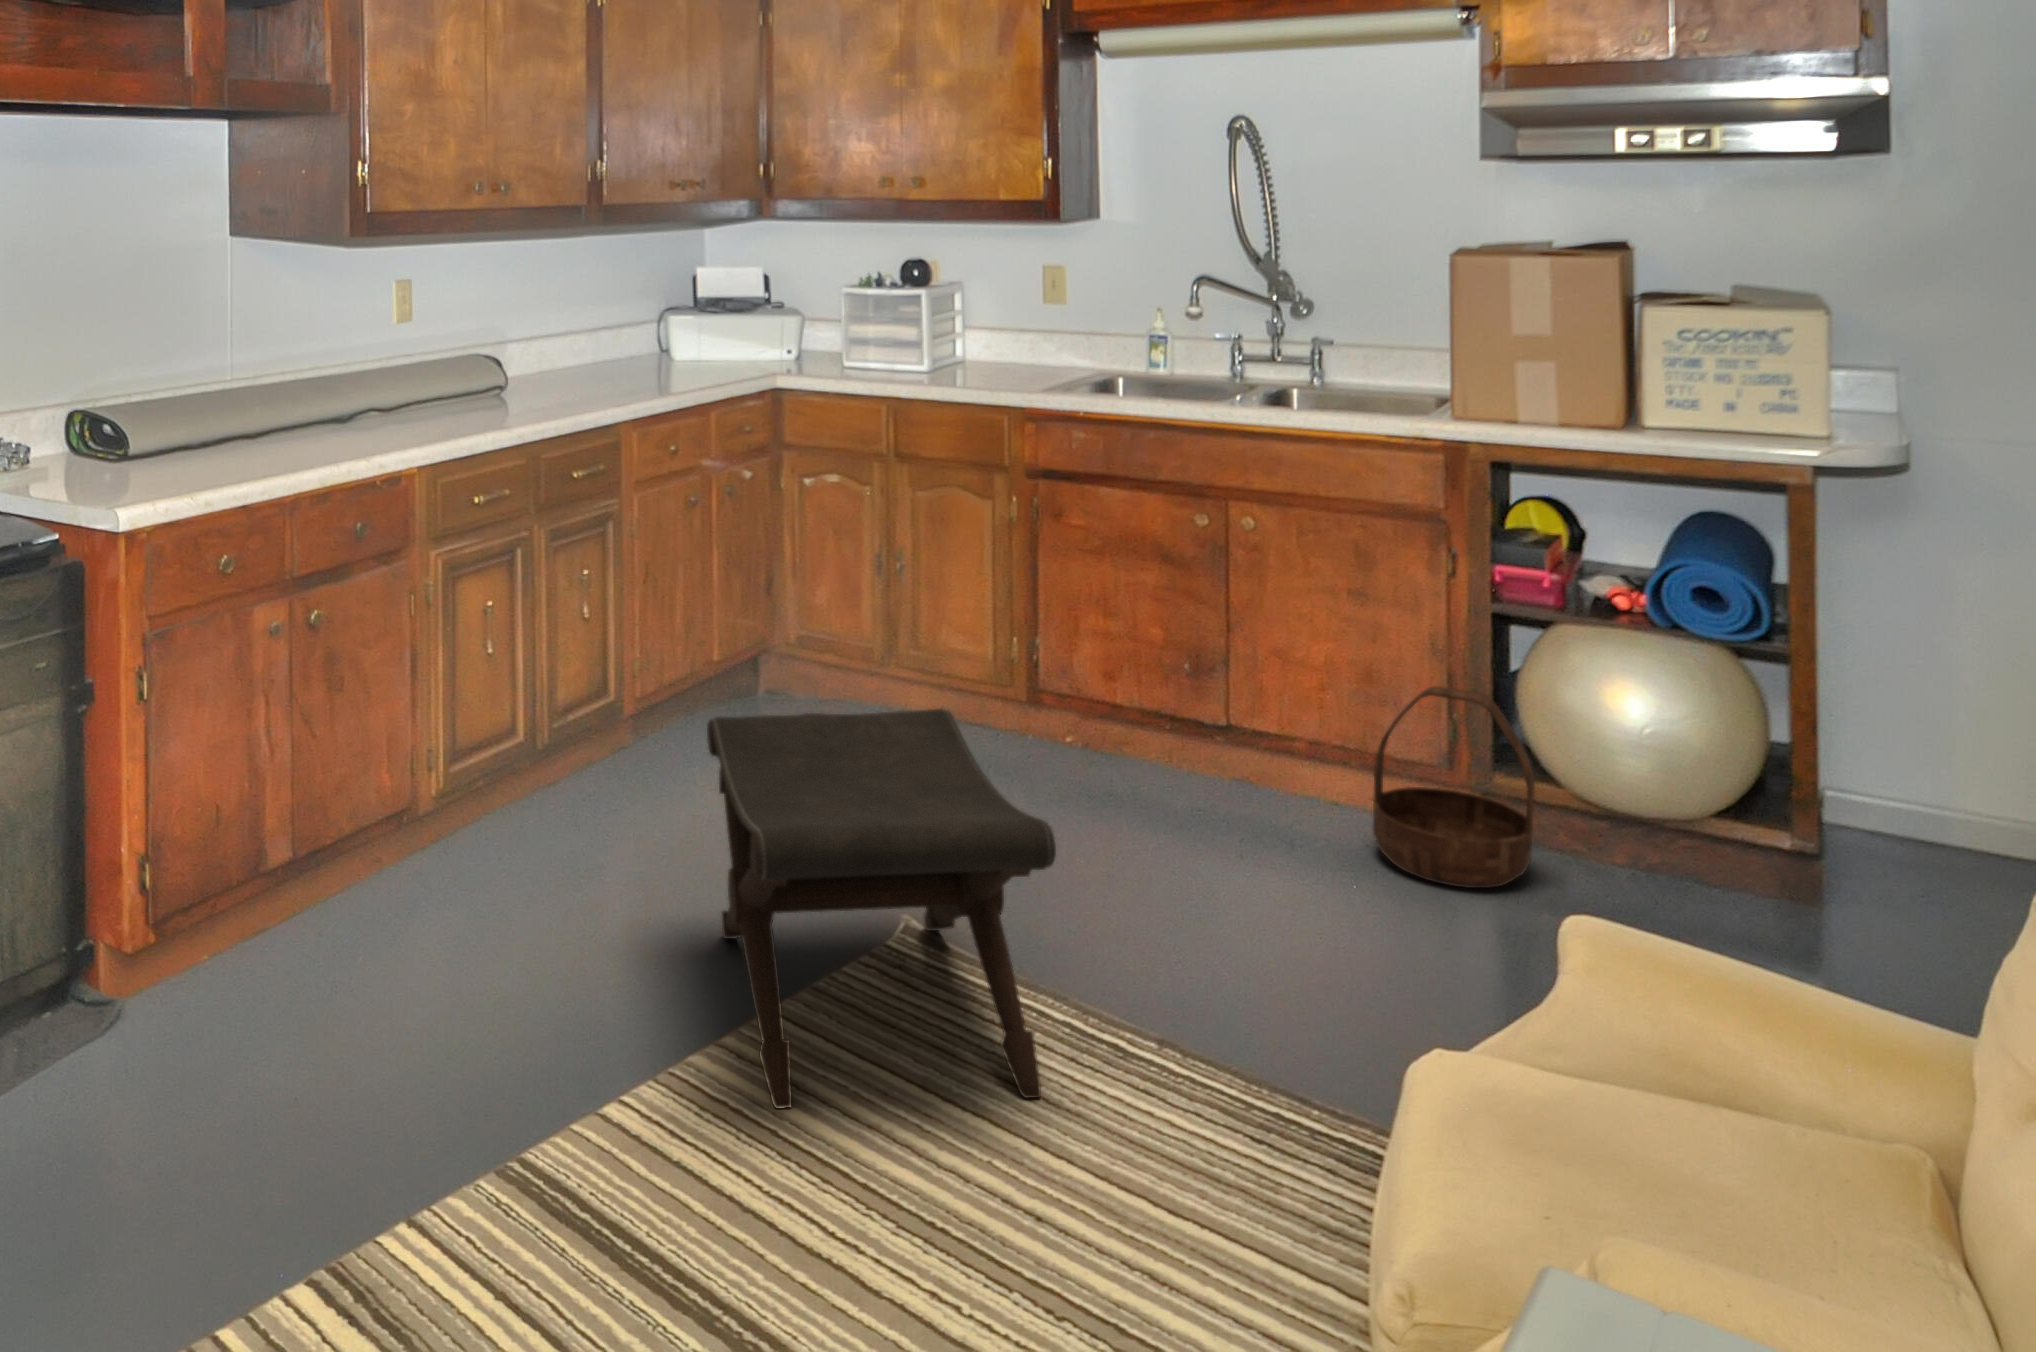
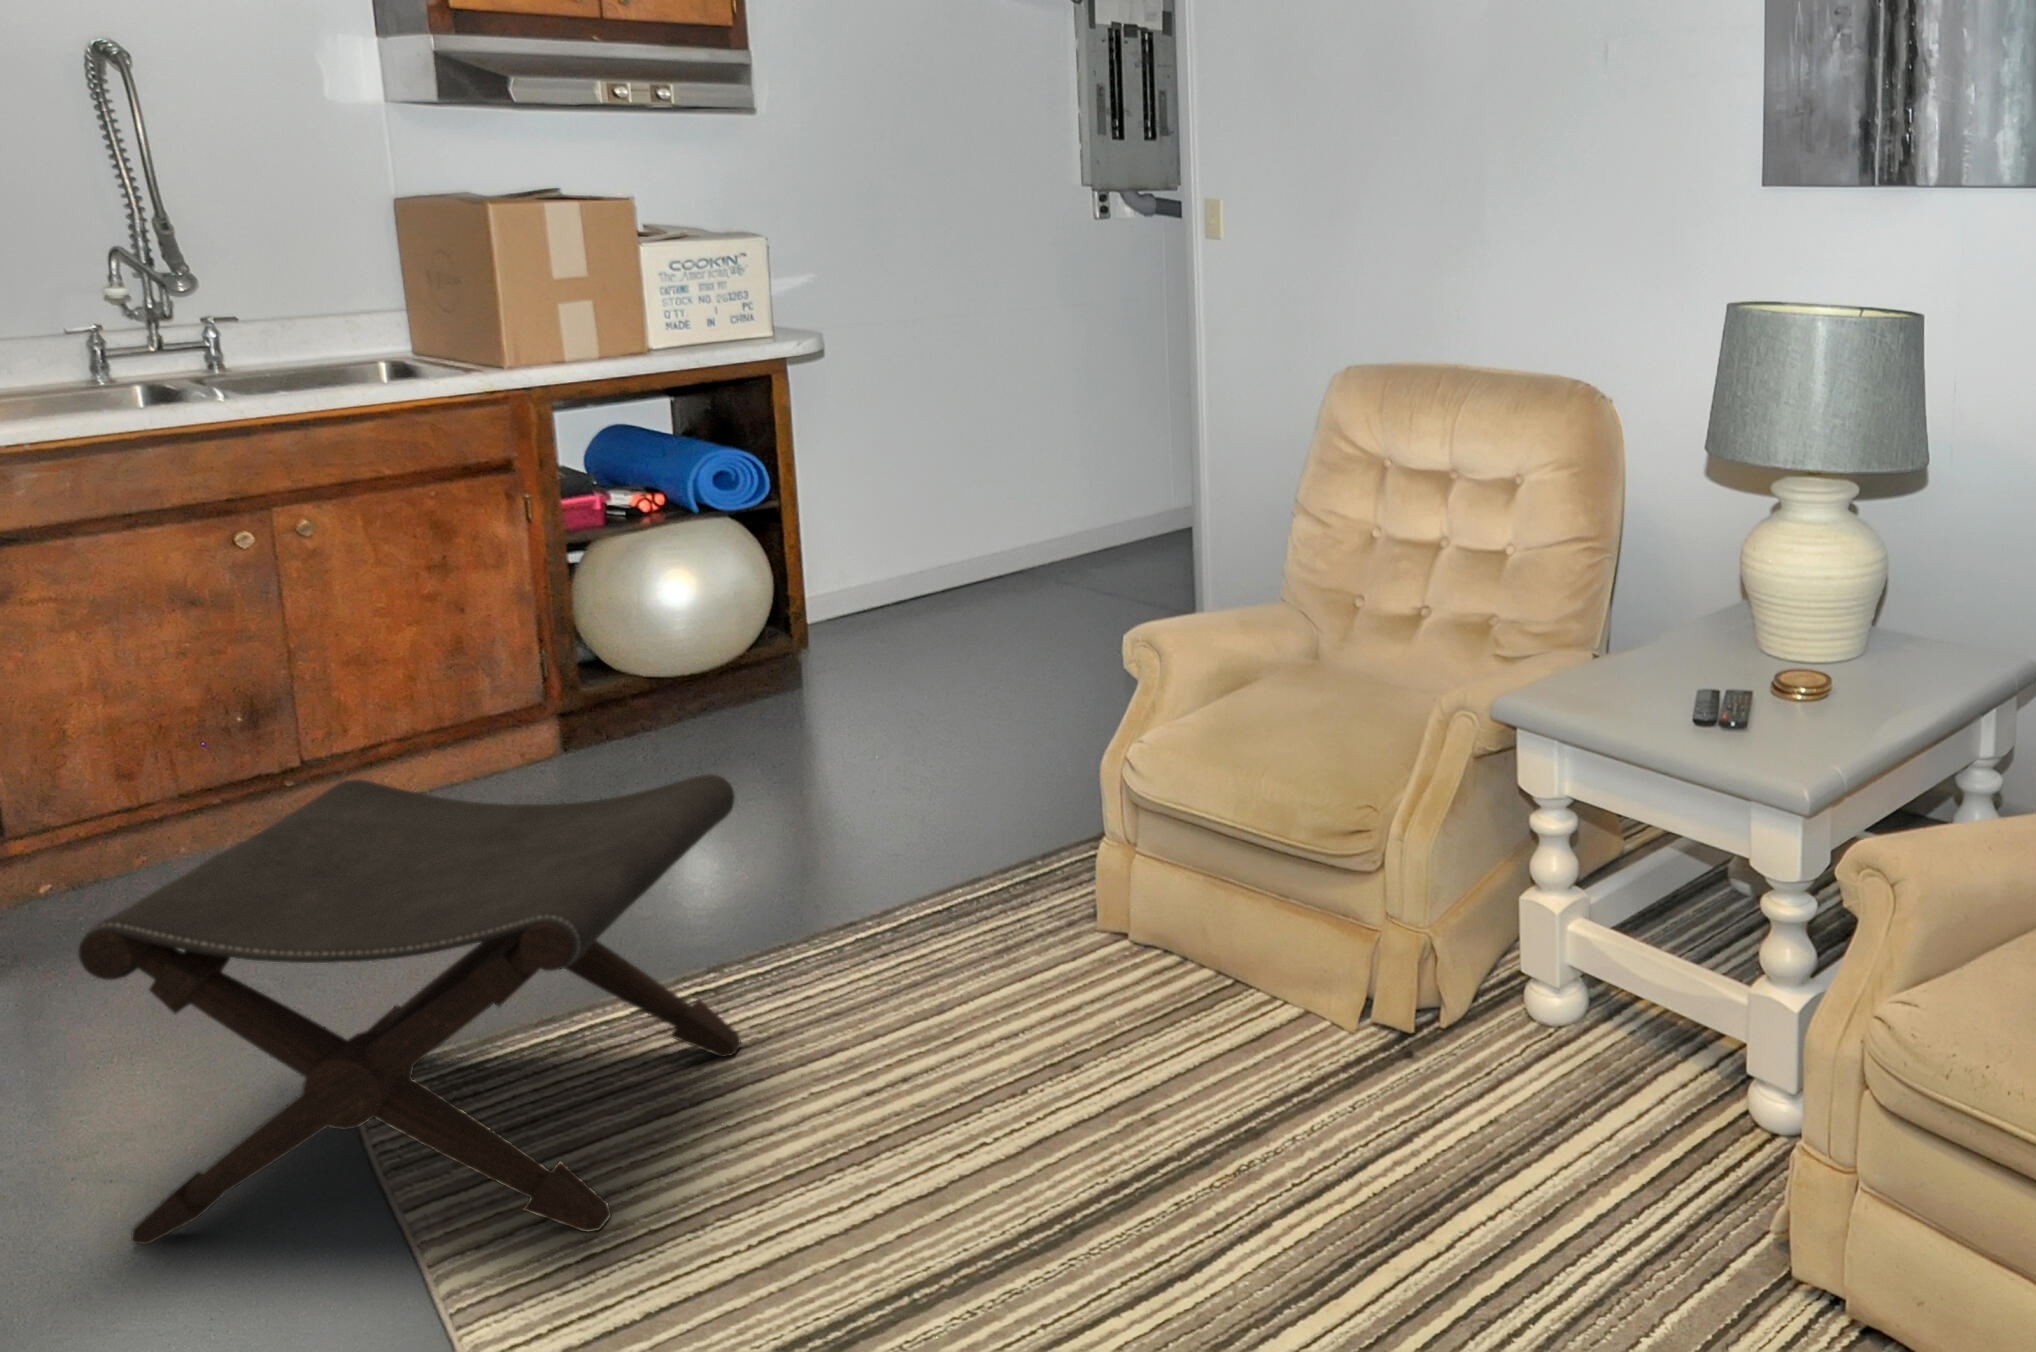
basket: present [1373,686,1535,888] -> none [525,607,675,792]

